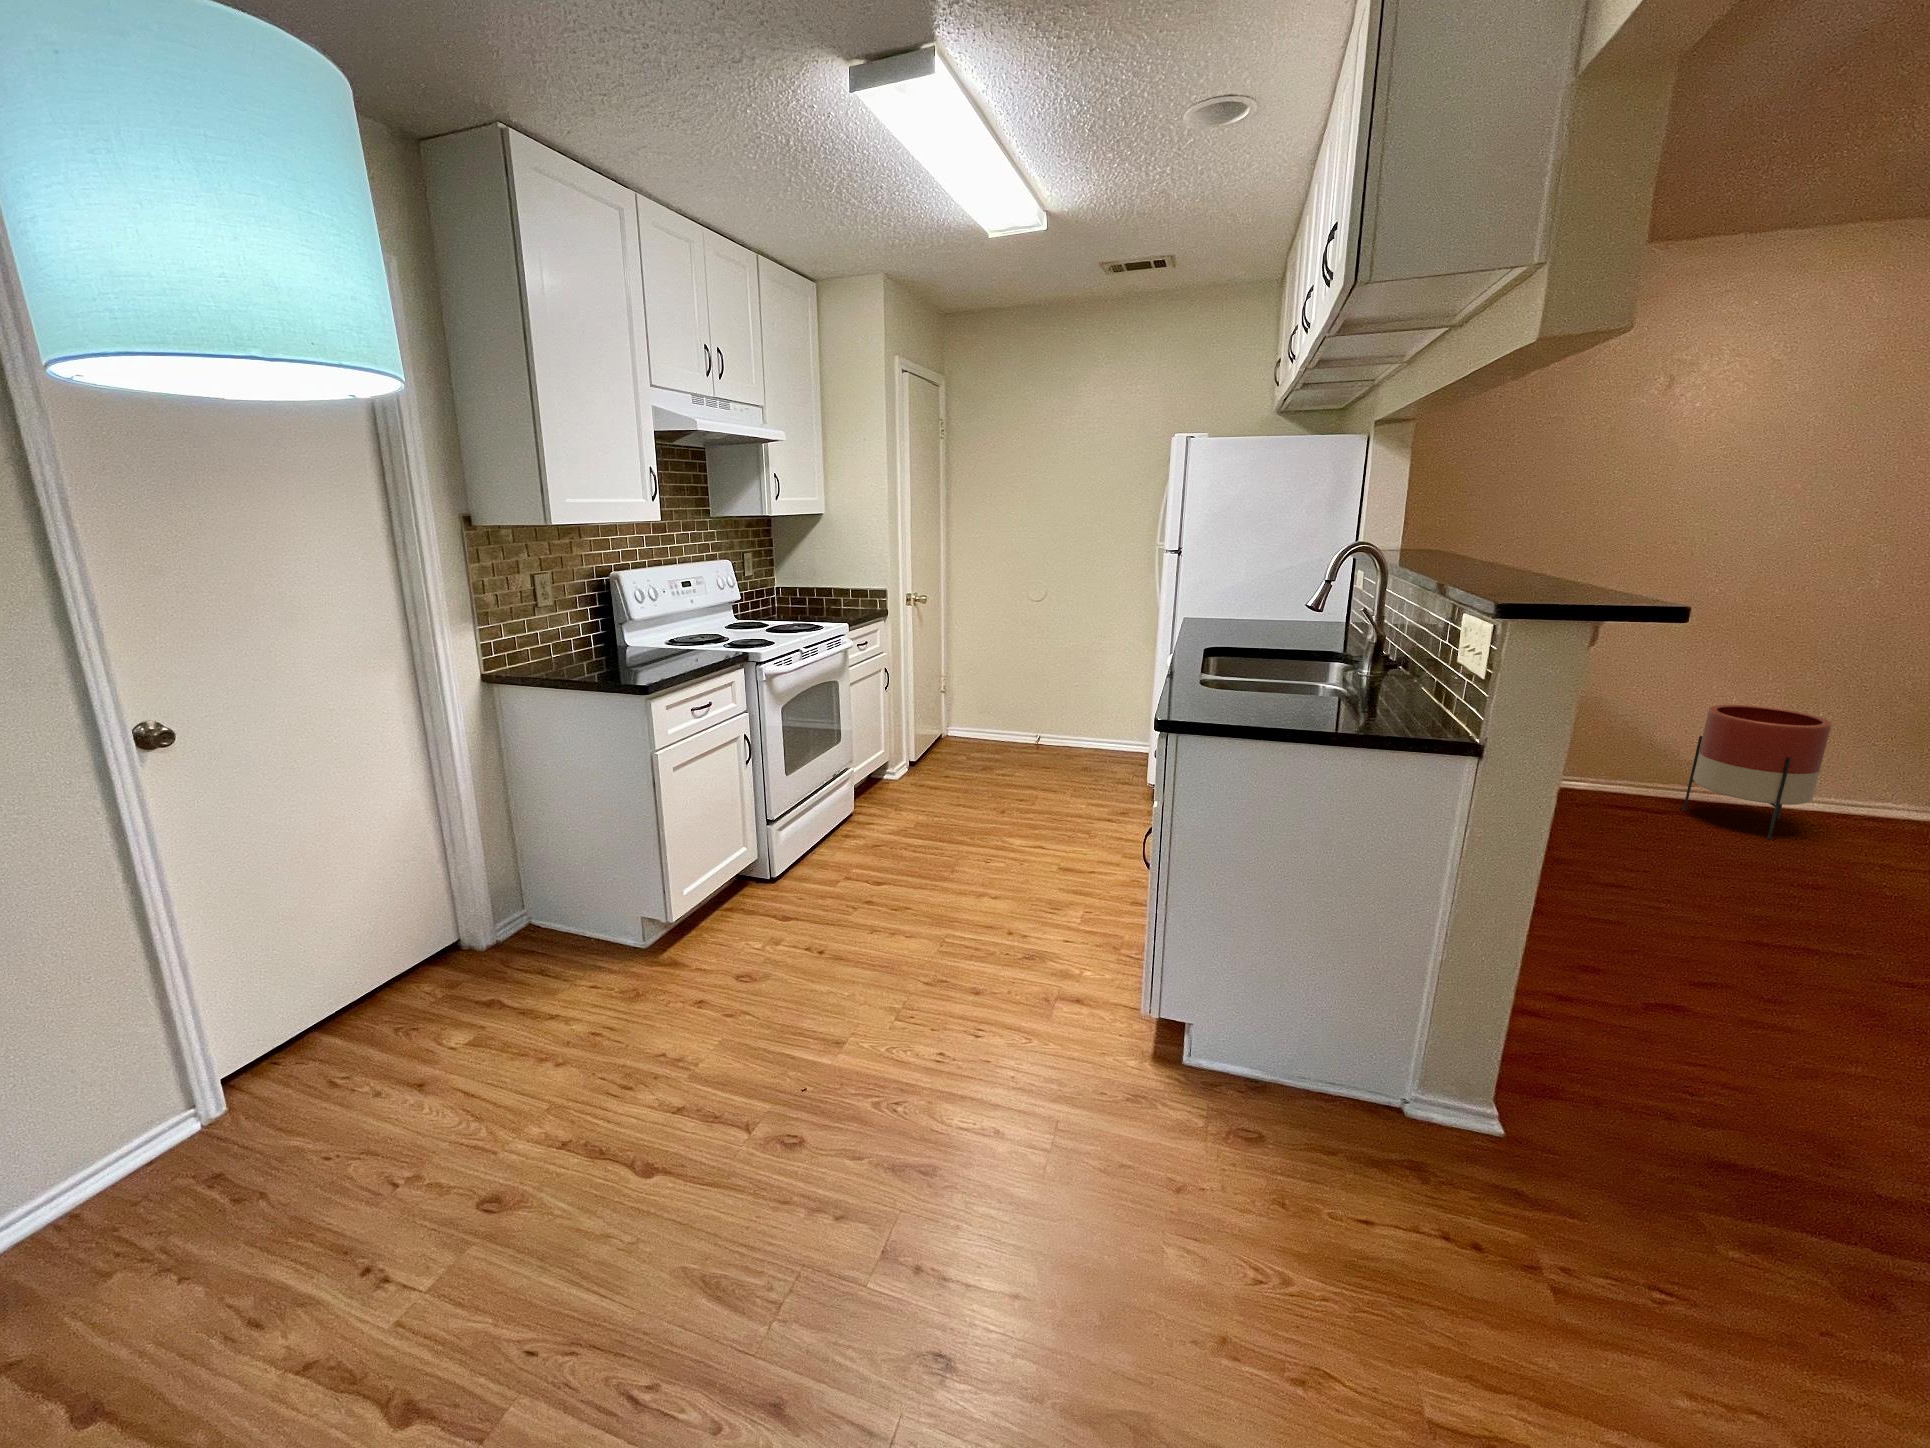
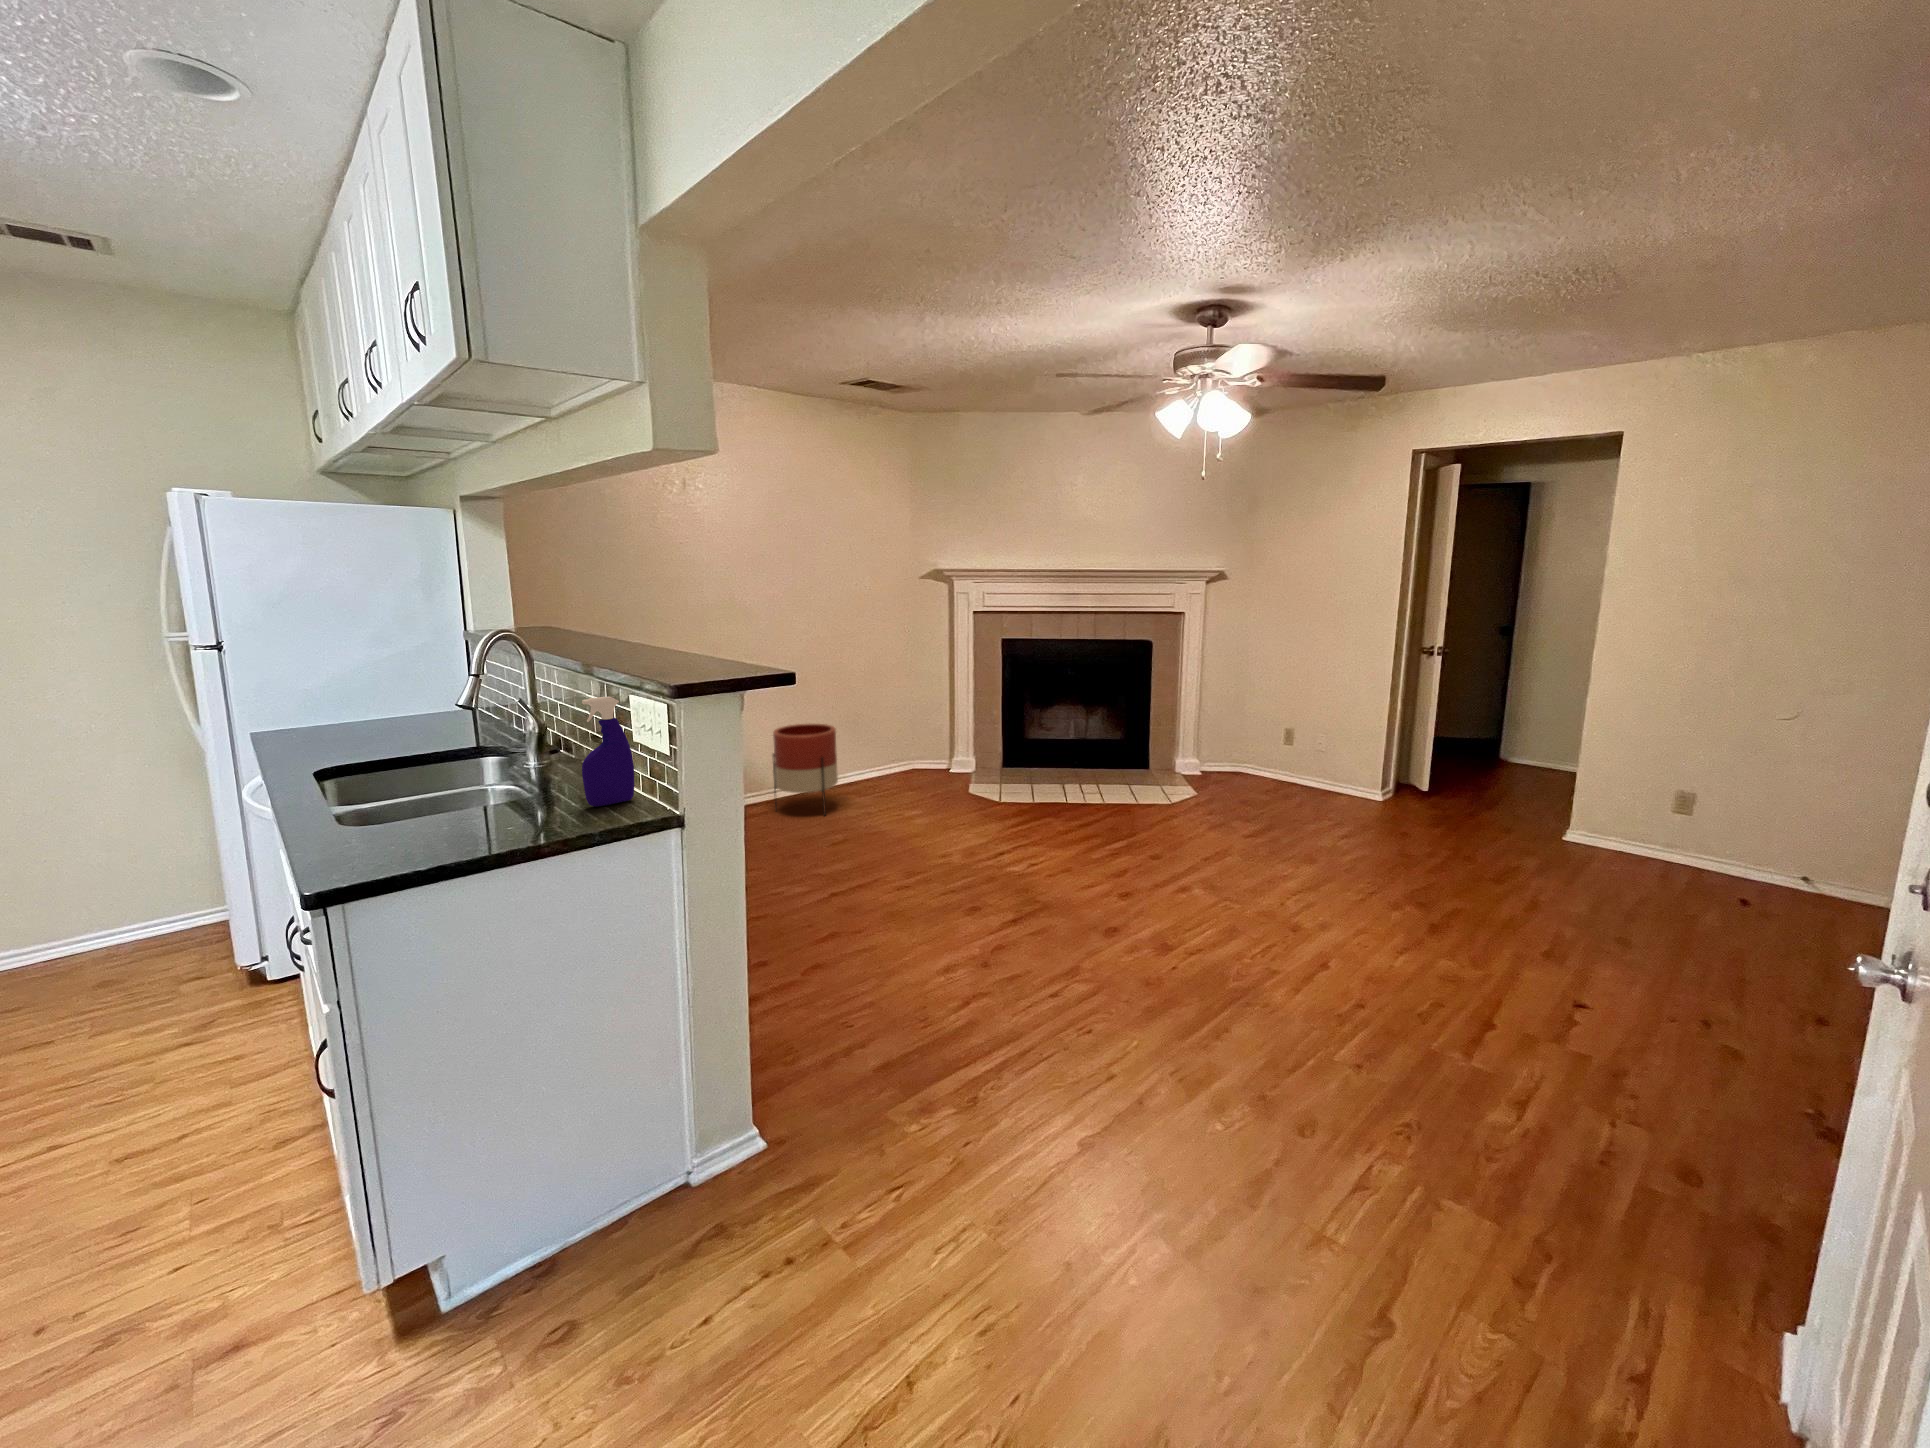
spray bottle: none [1390,609,1449,719] -> present [582,697,635,807]

